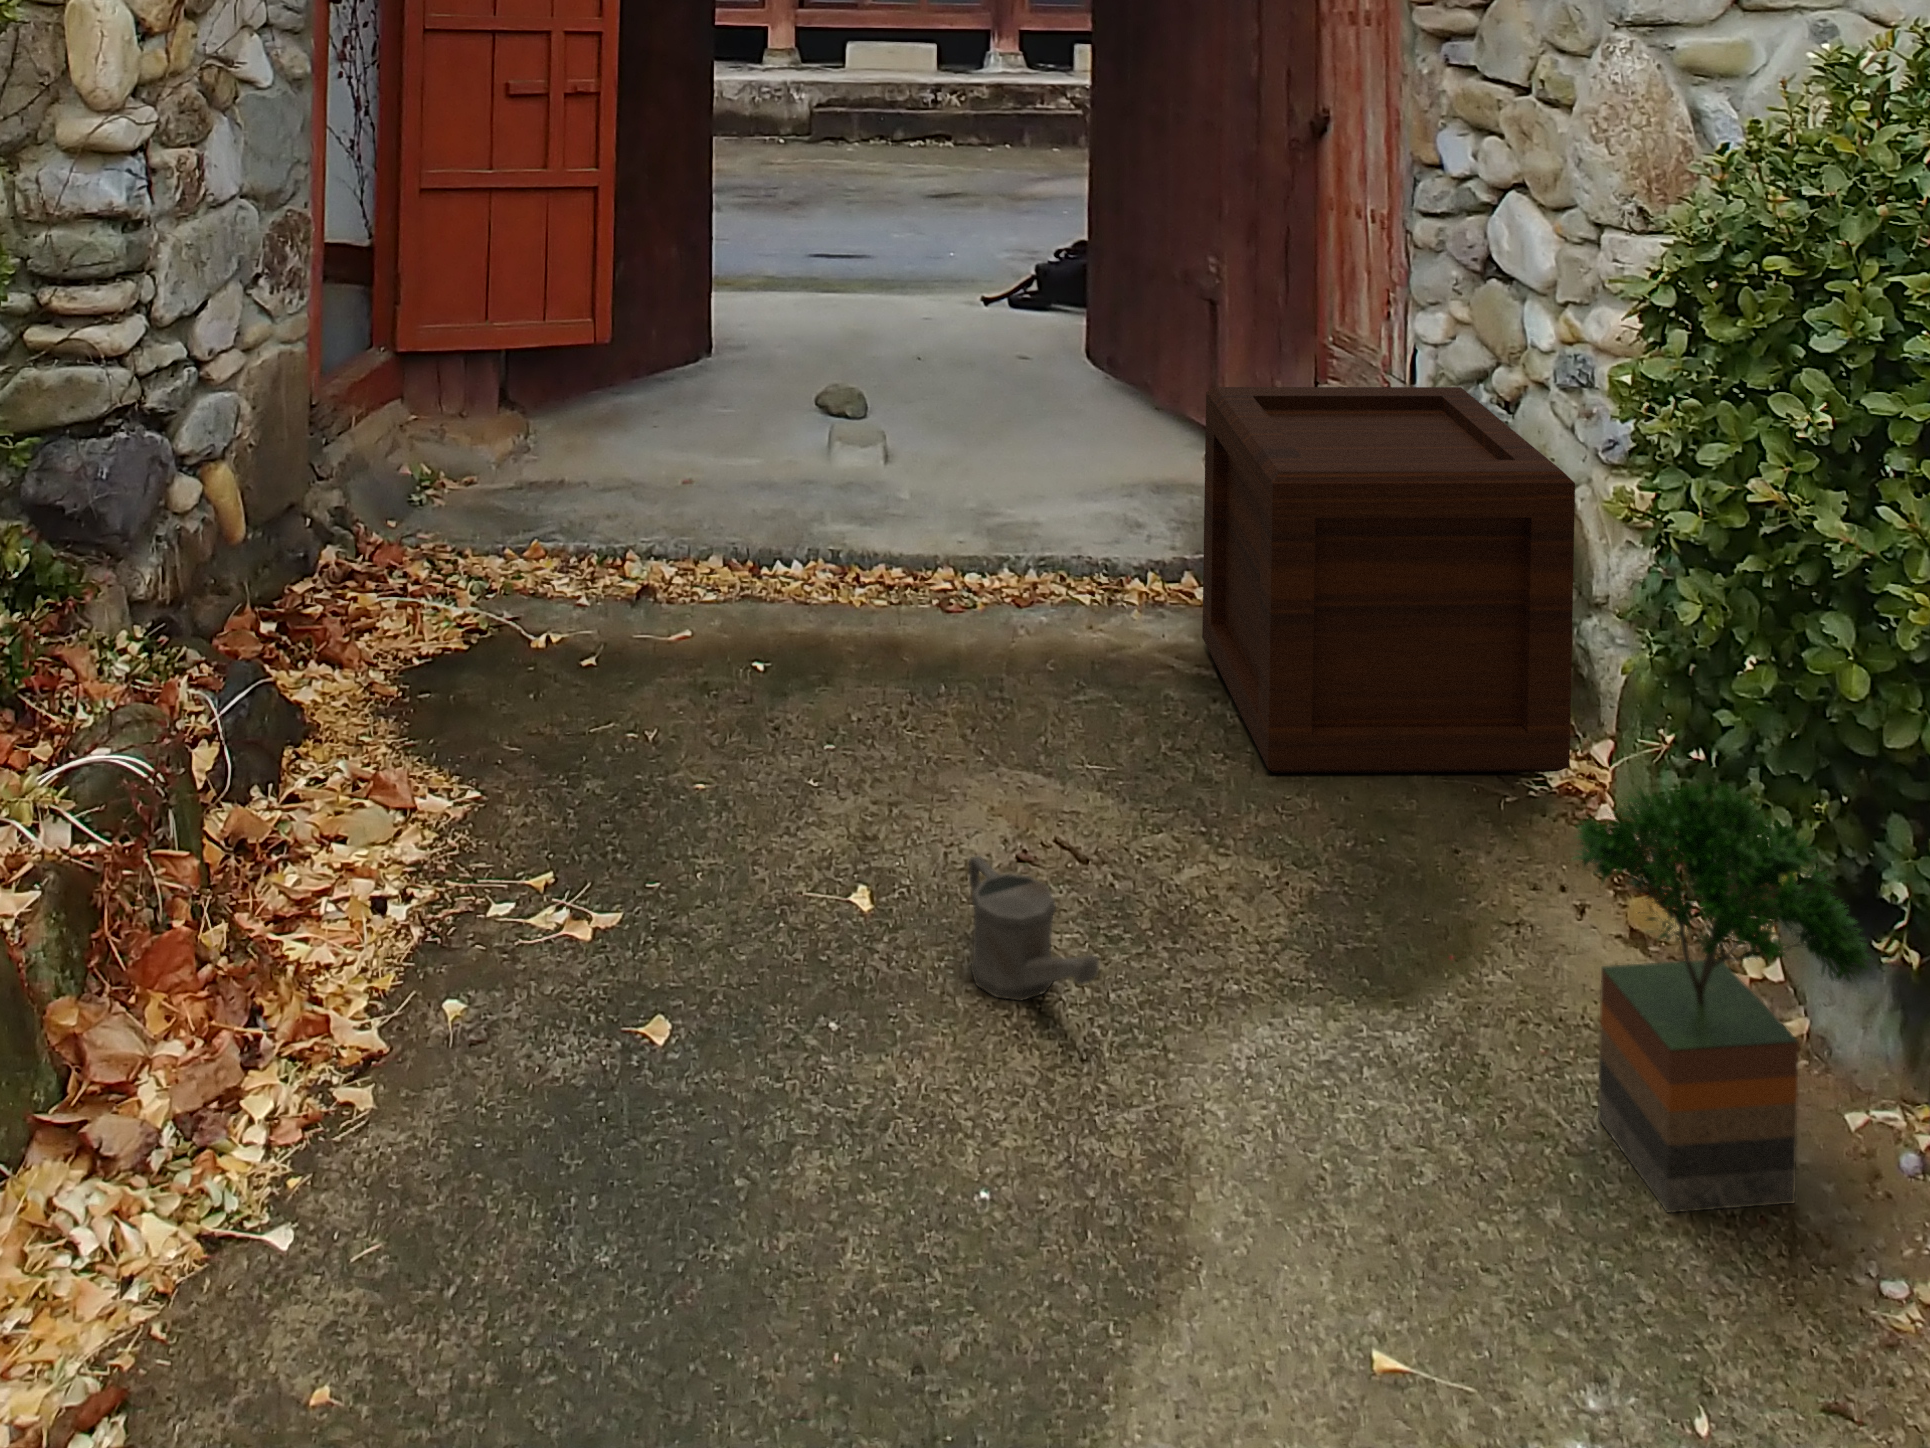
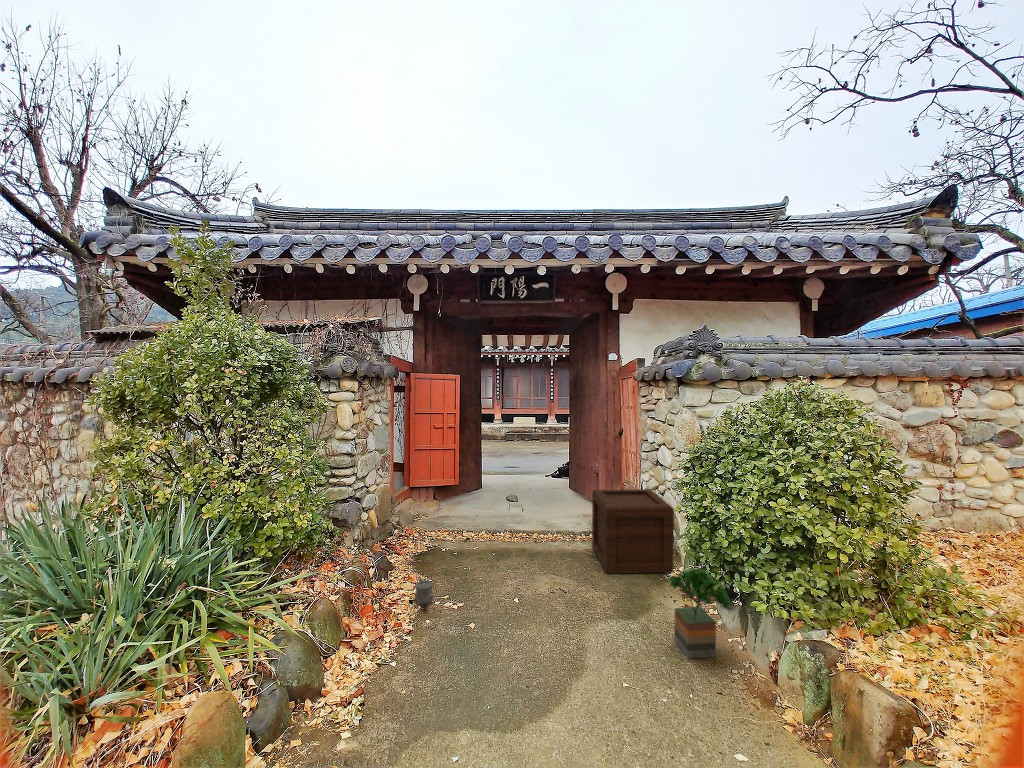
watering can: present [968,856,1099,1000] -> present [415,577,434,605]

